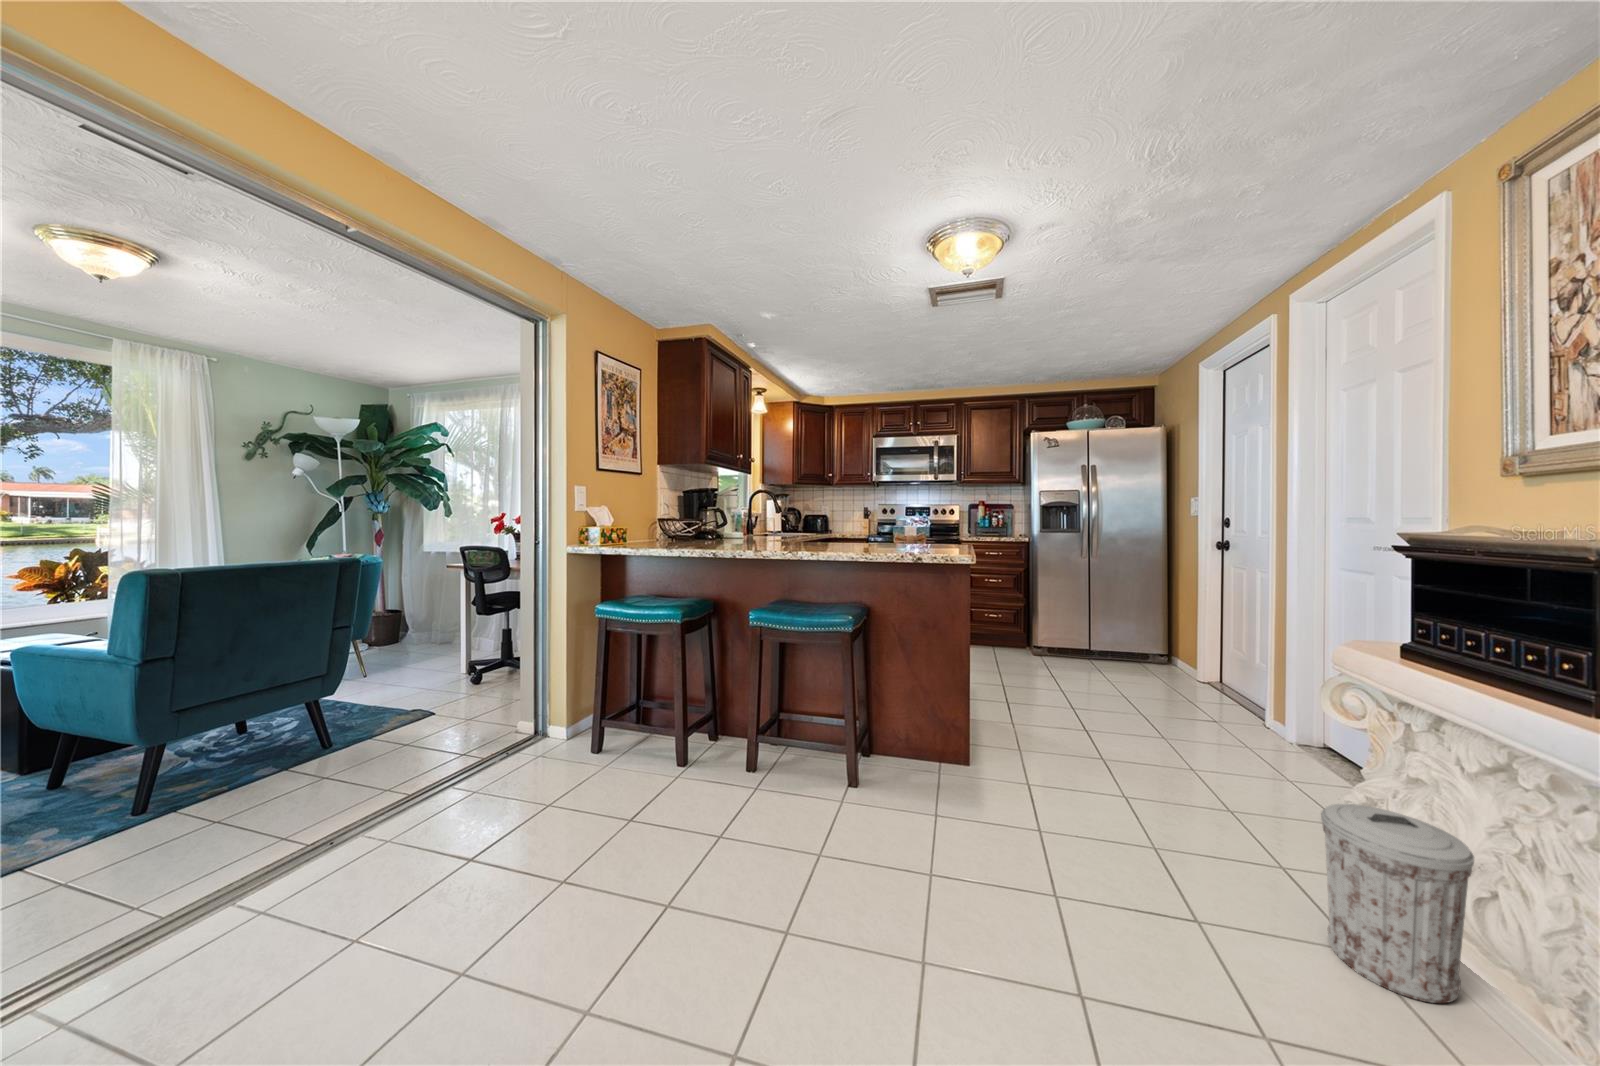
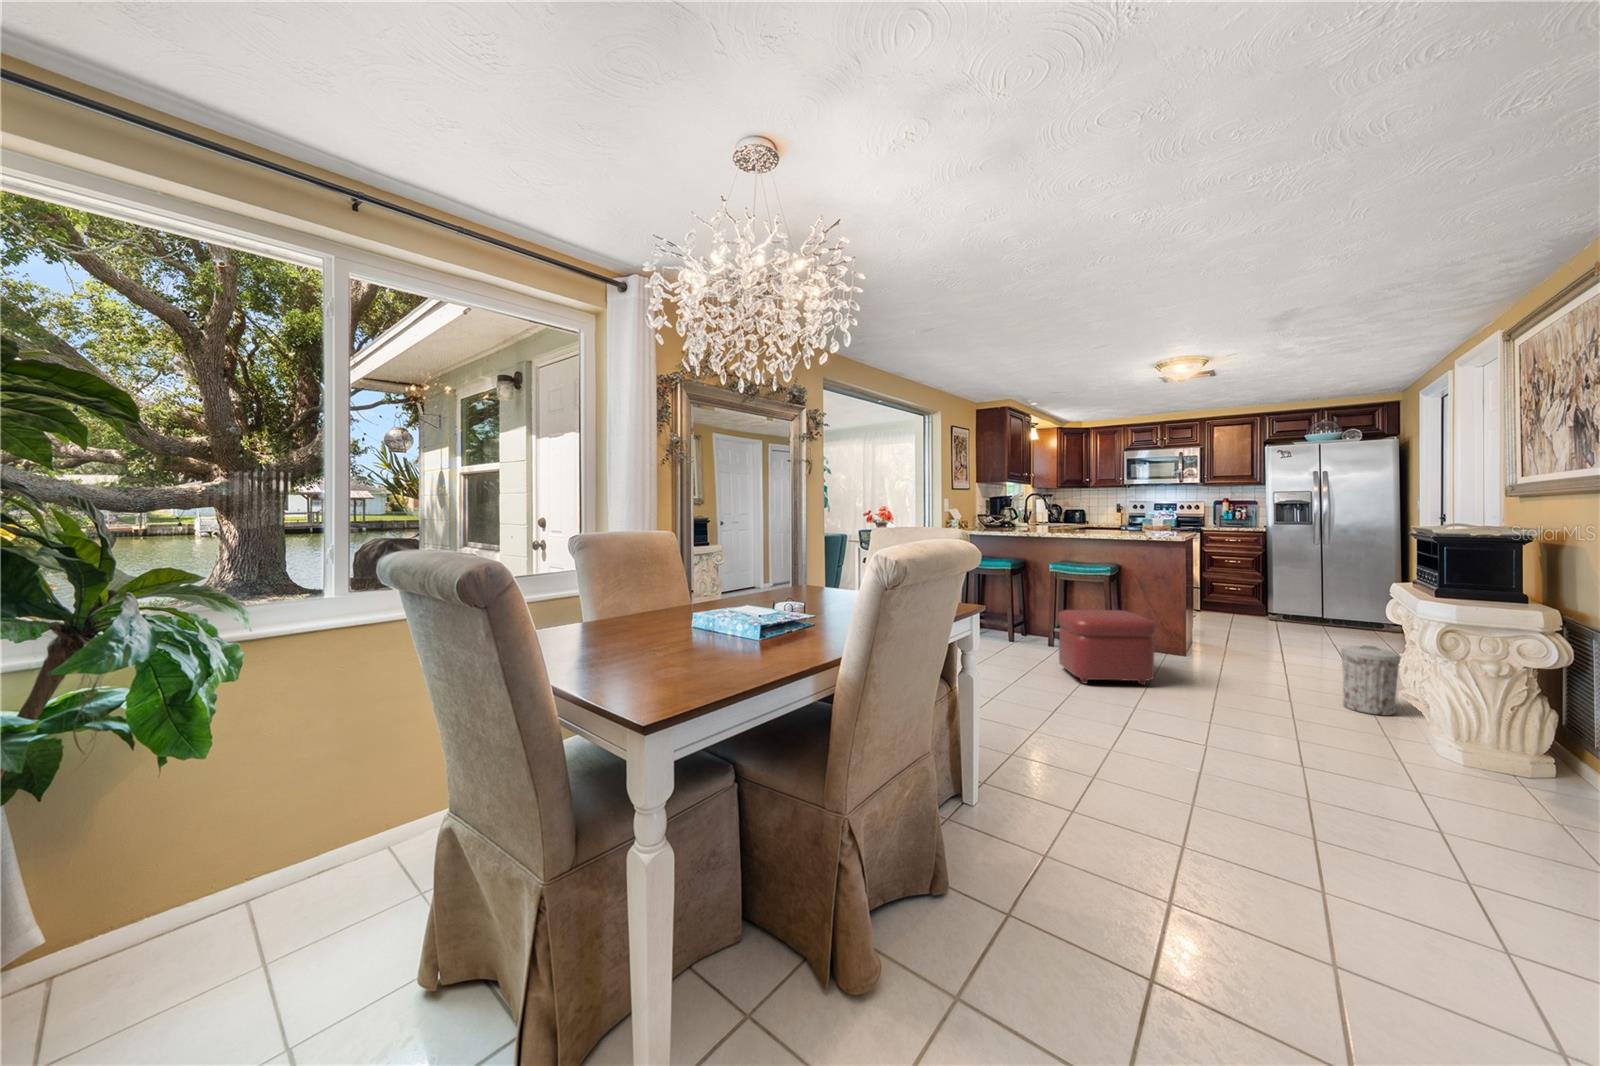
ottoman: none [735,723,952,972] -> present [1058,610,1156,685]

